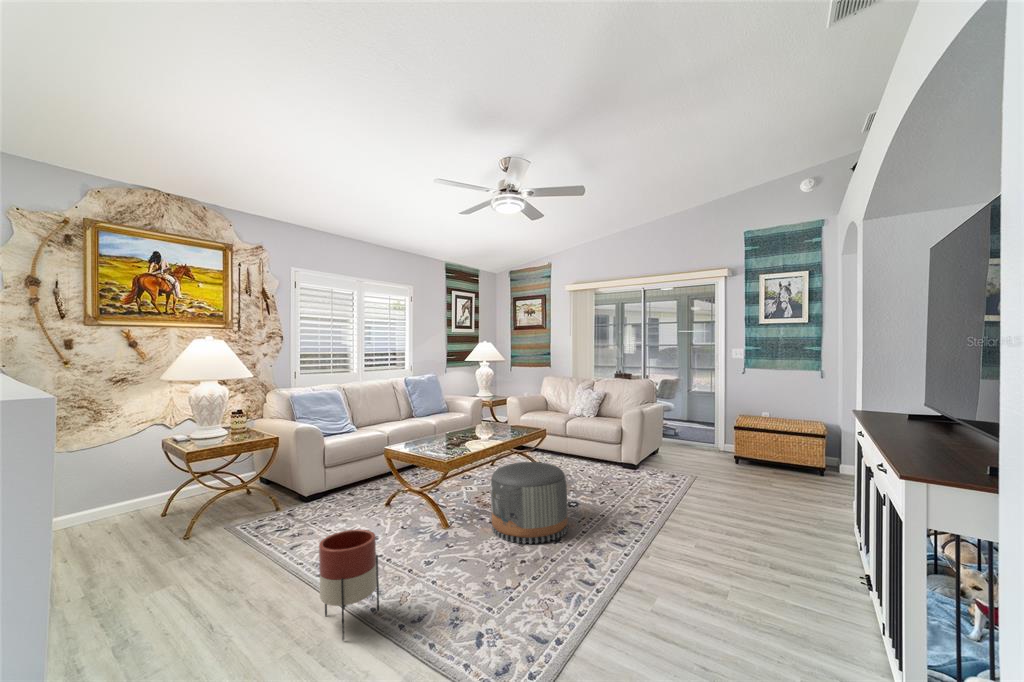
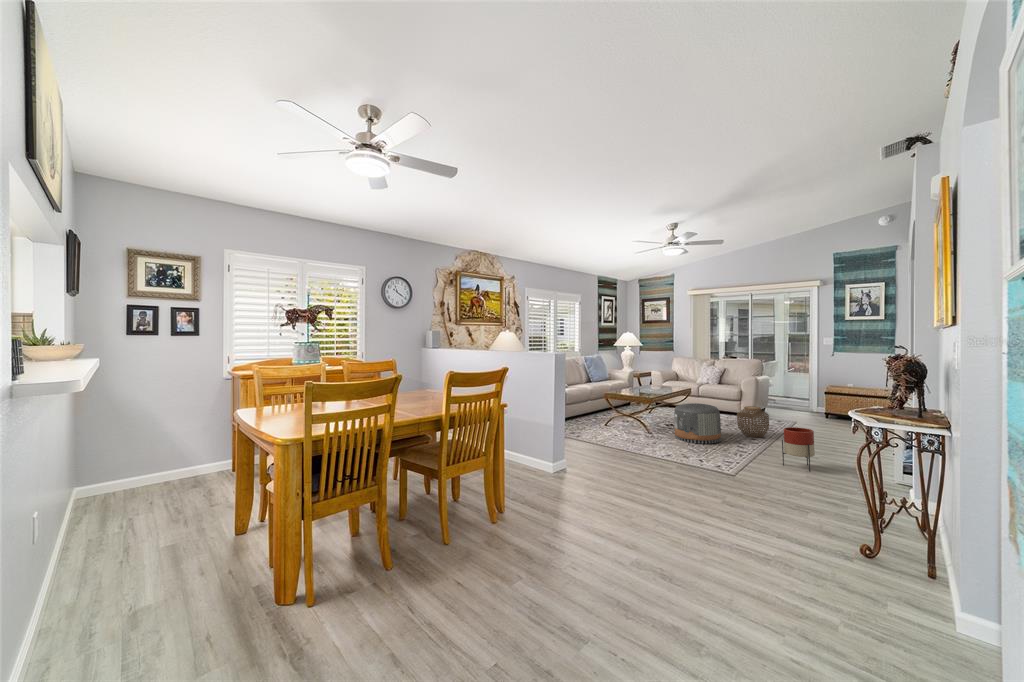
woven basket: none [602,462,650,518] -> present [737,406,769,438]
planter: present [319,529,379,640] -> present [782,427,815,471]

